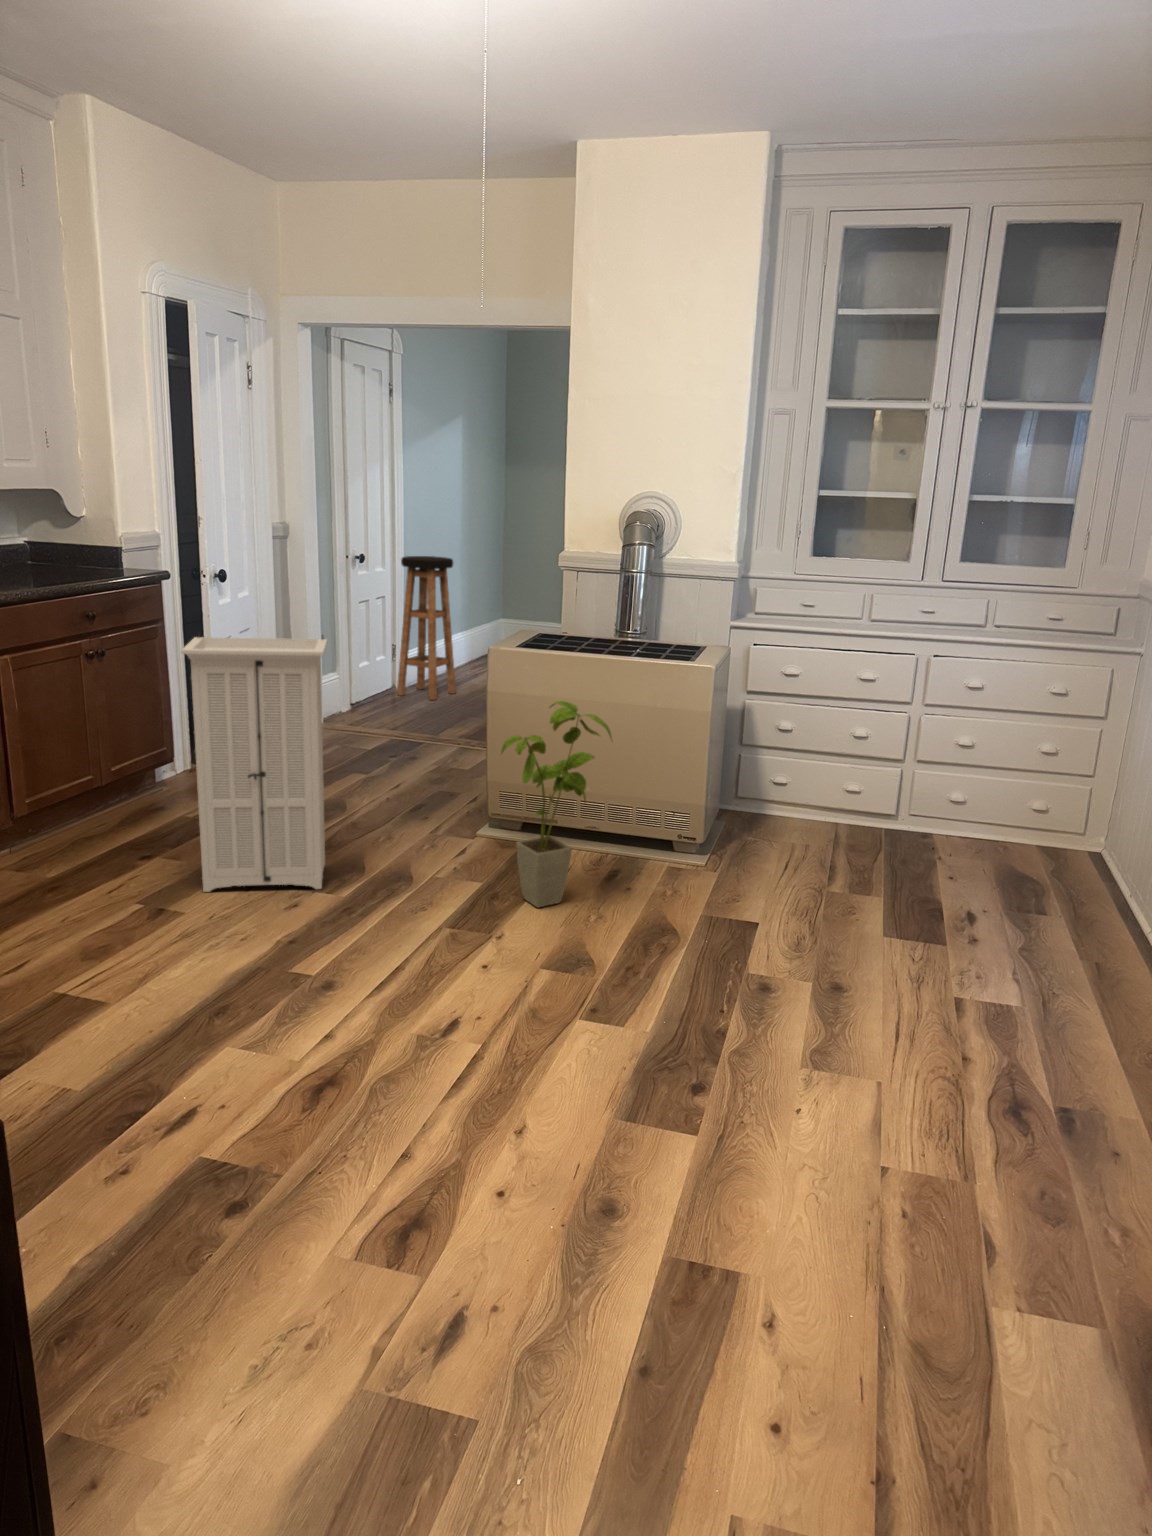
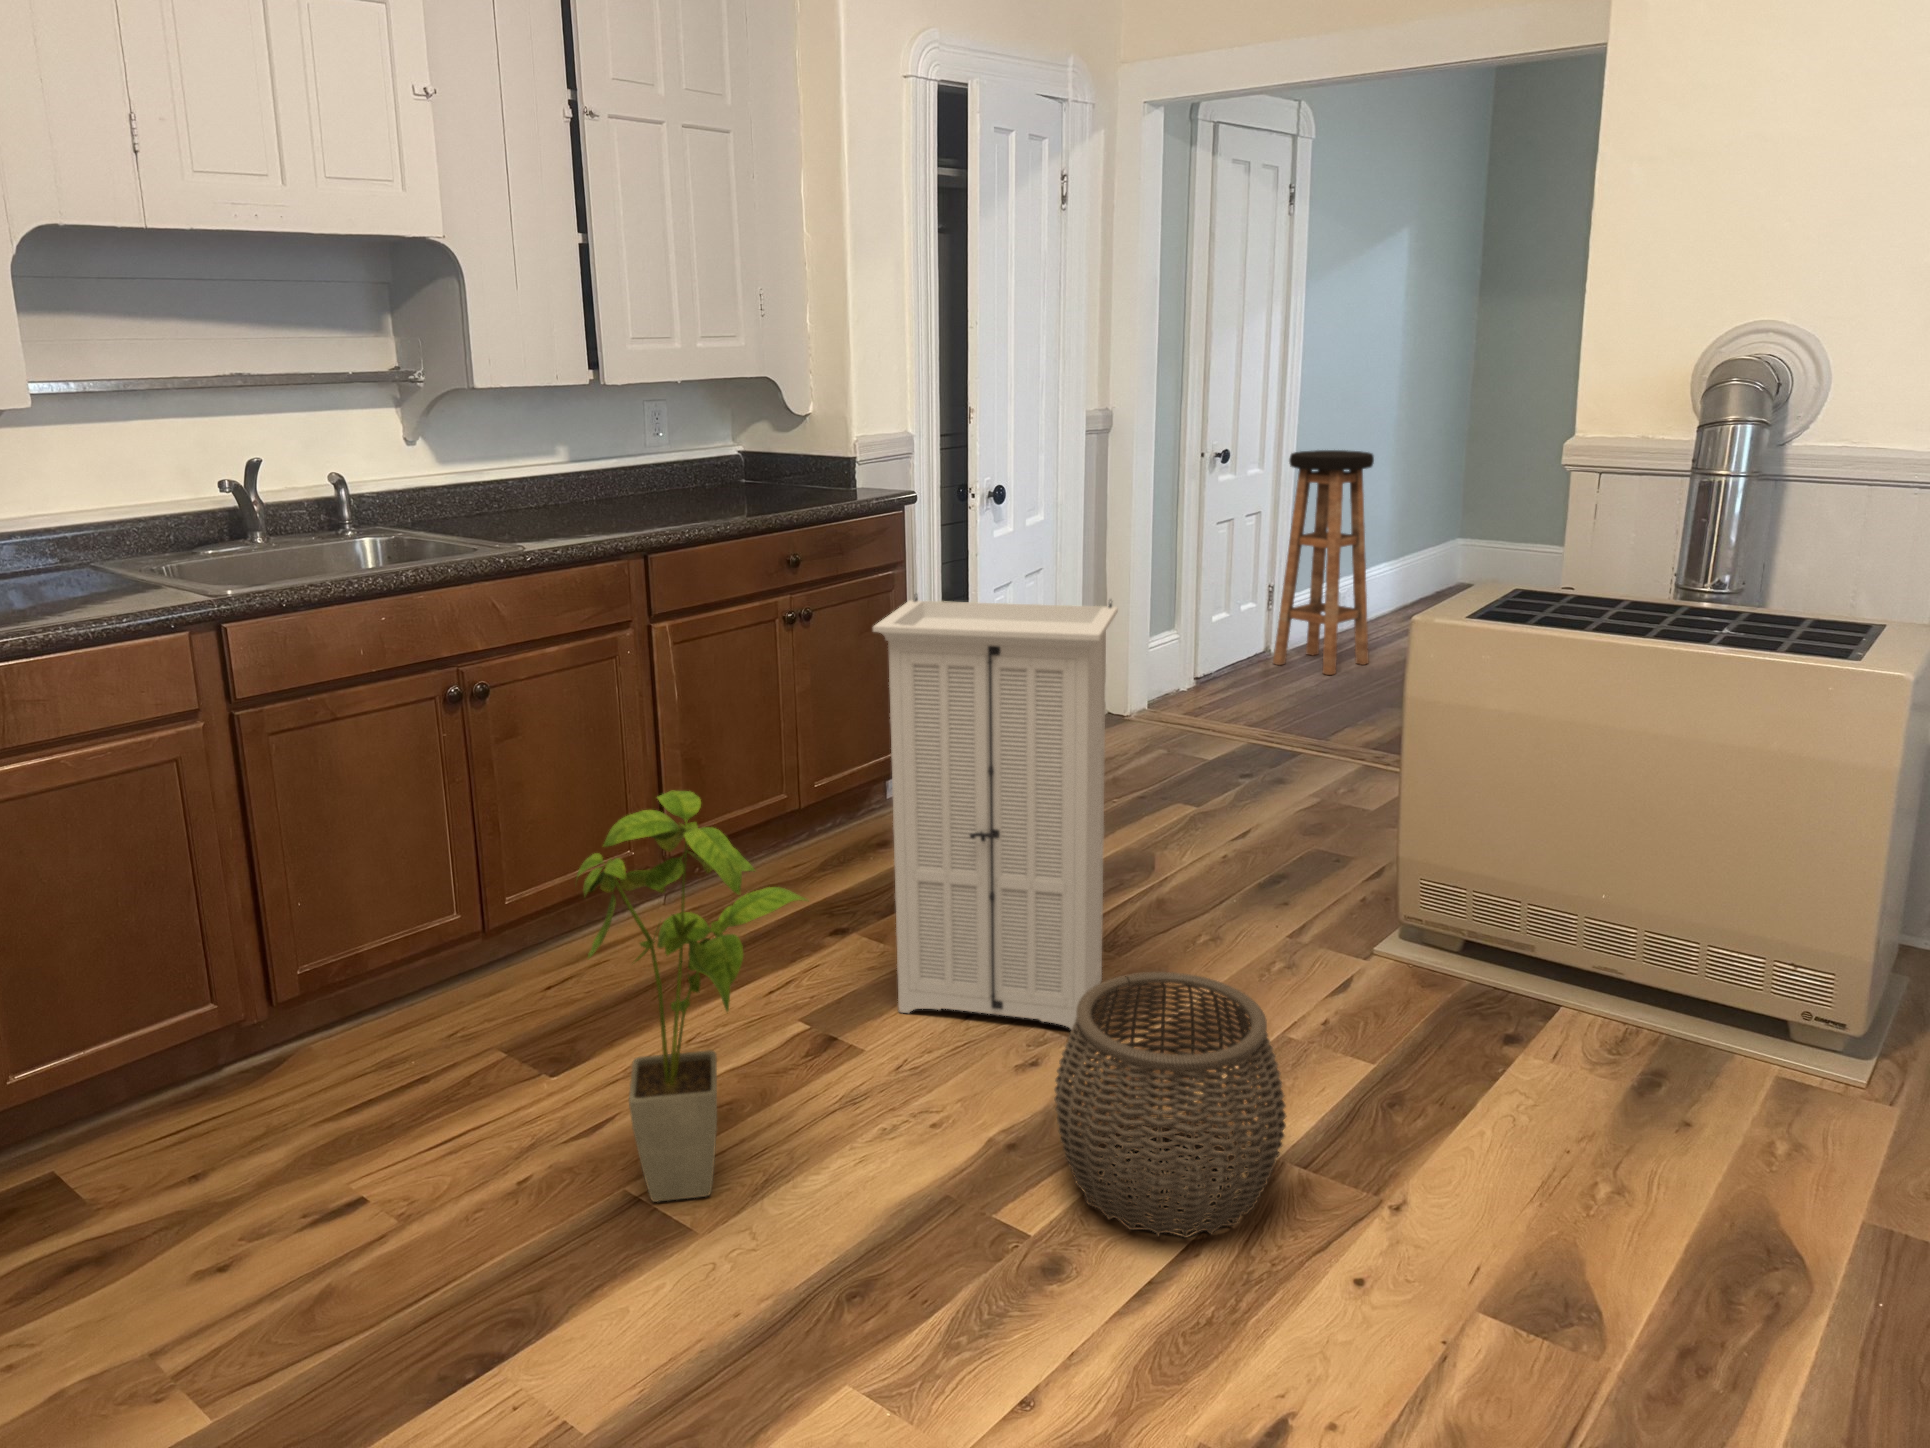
house plant: present [501,701,611,908] -> present [576,791,807,1202]
woven basket: none [319,833,444,965] -> present [1054,972,1287,1238]

